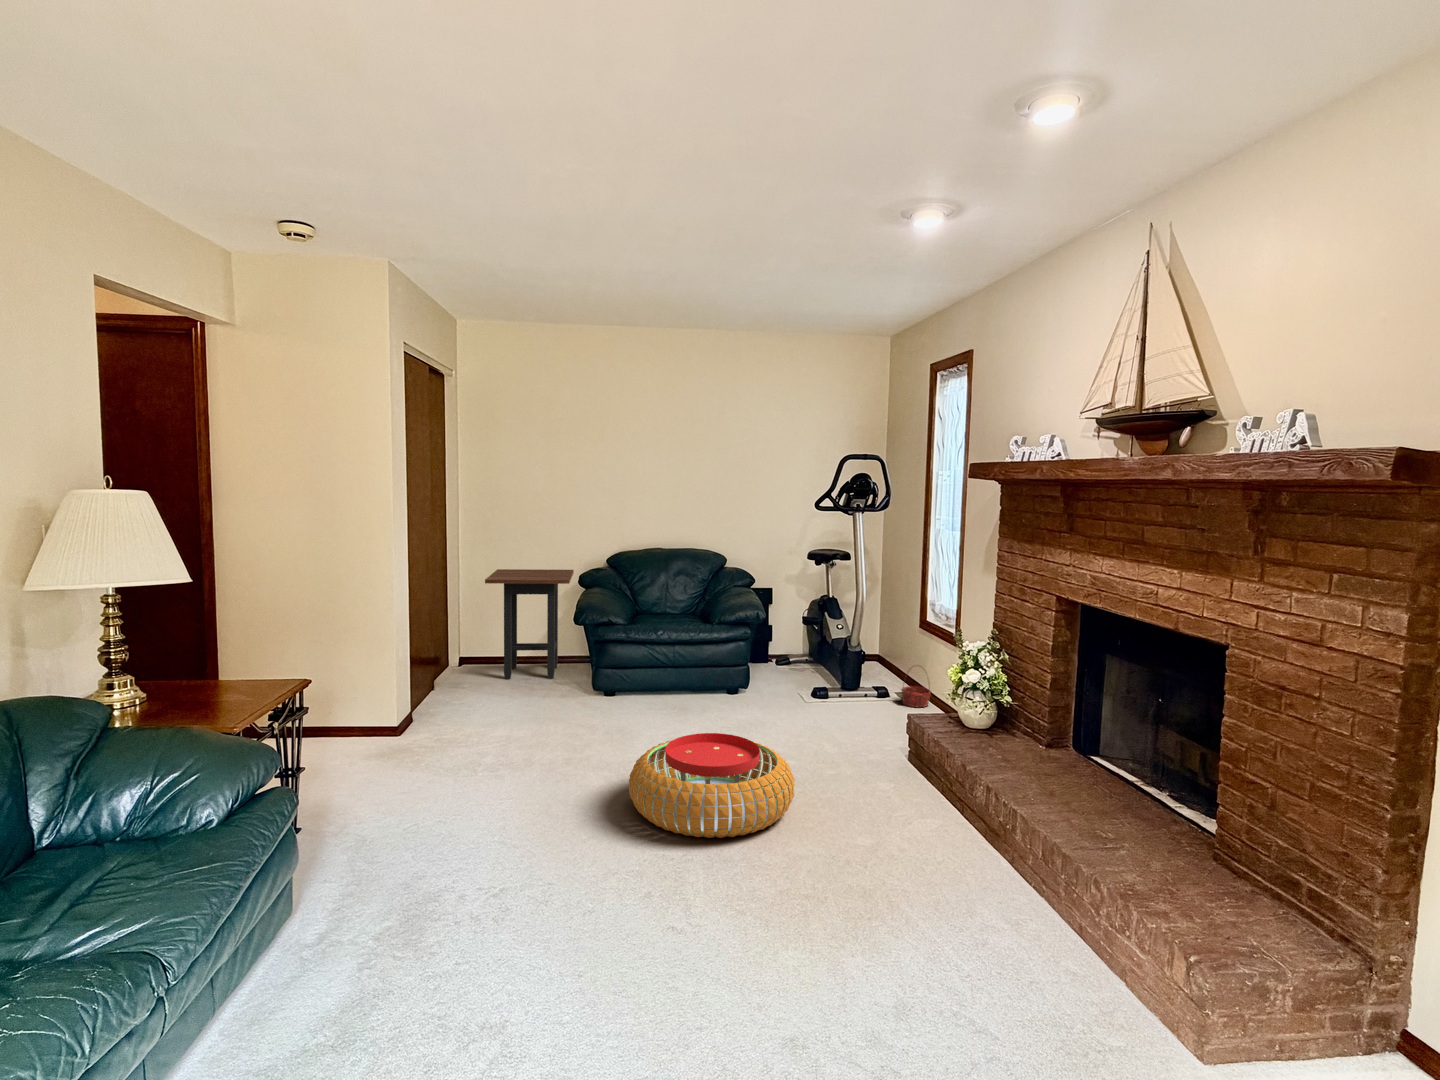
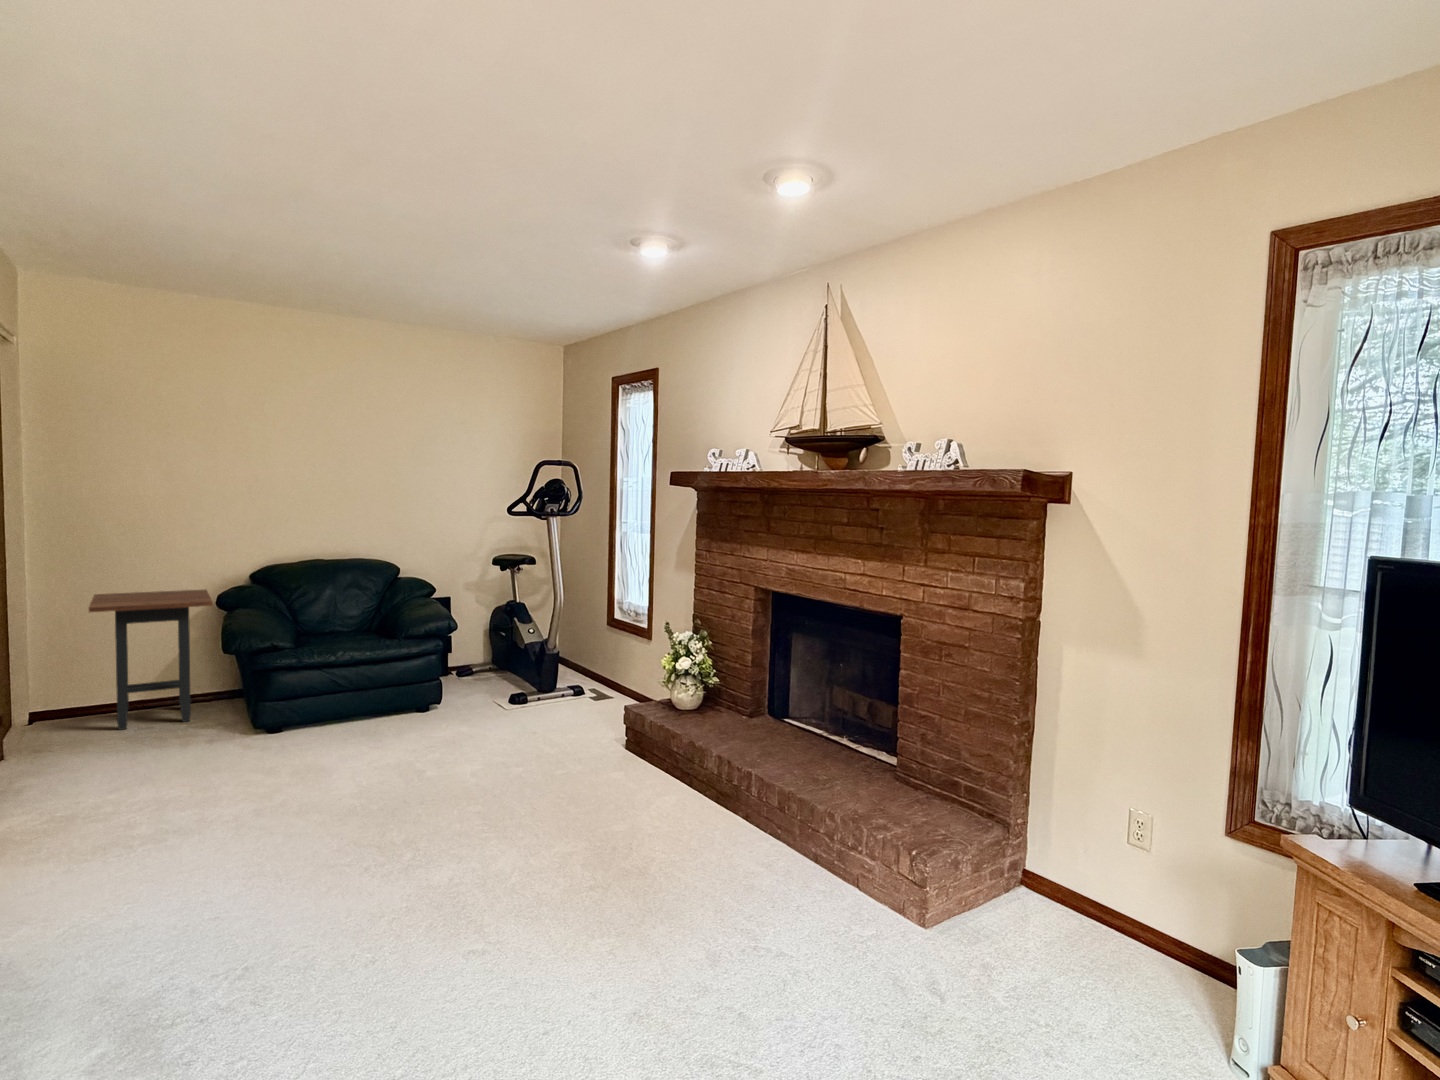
basket: present [901,686,931,707] -> none [597,661,626,701]
pouf: present [629,733,795,838] -> none [363,748,544,857]

